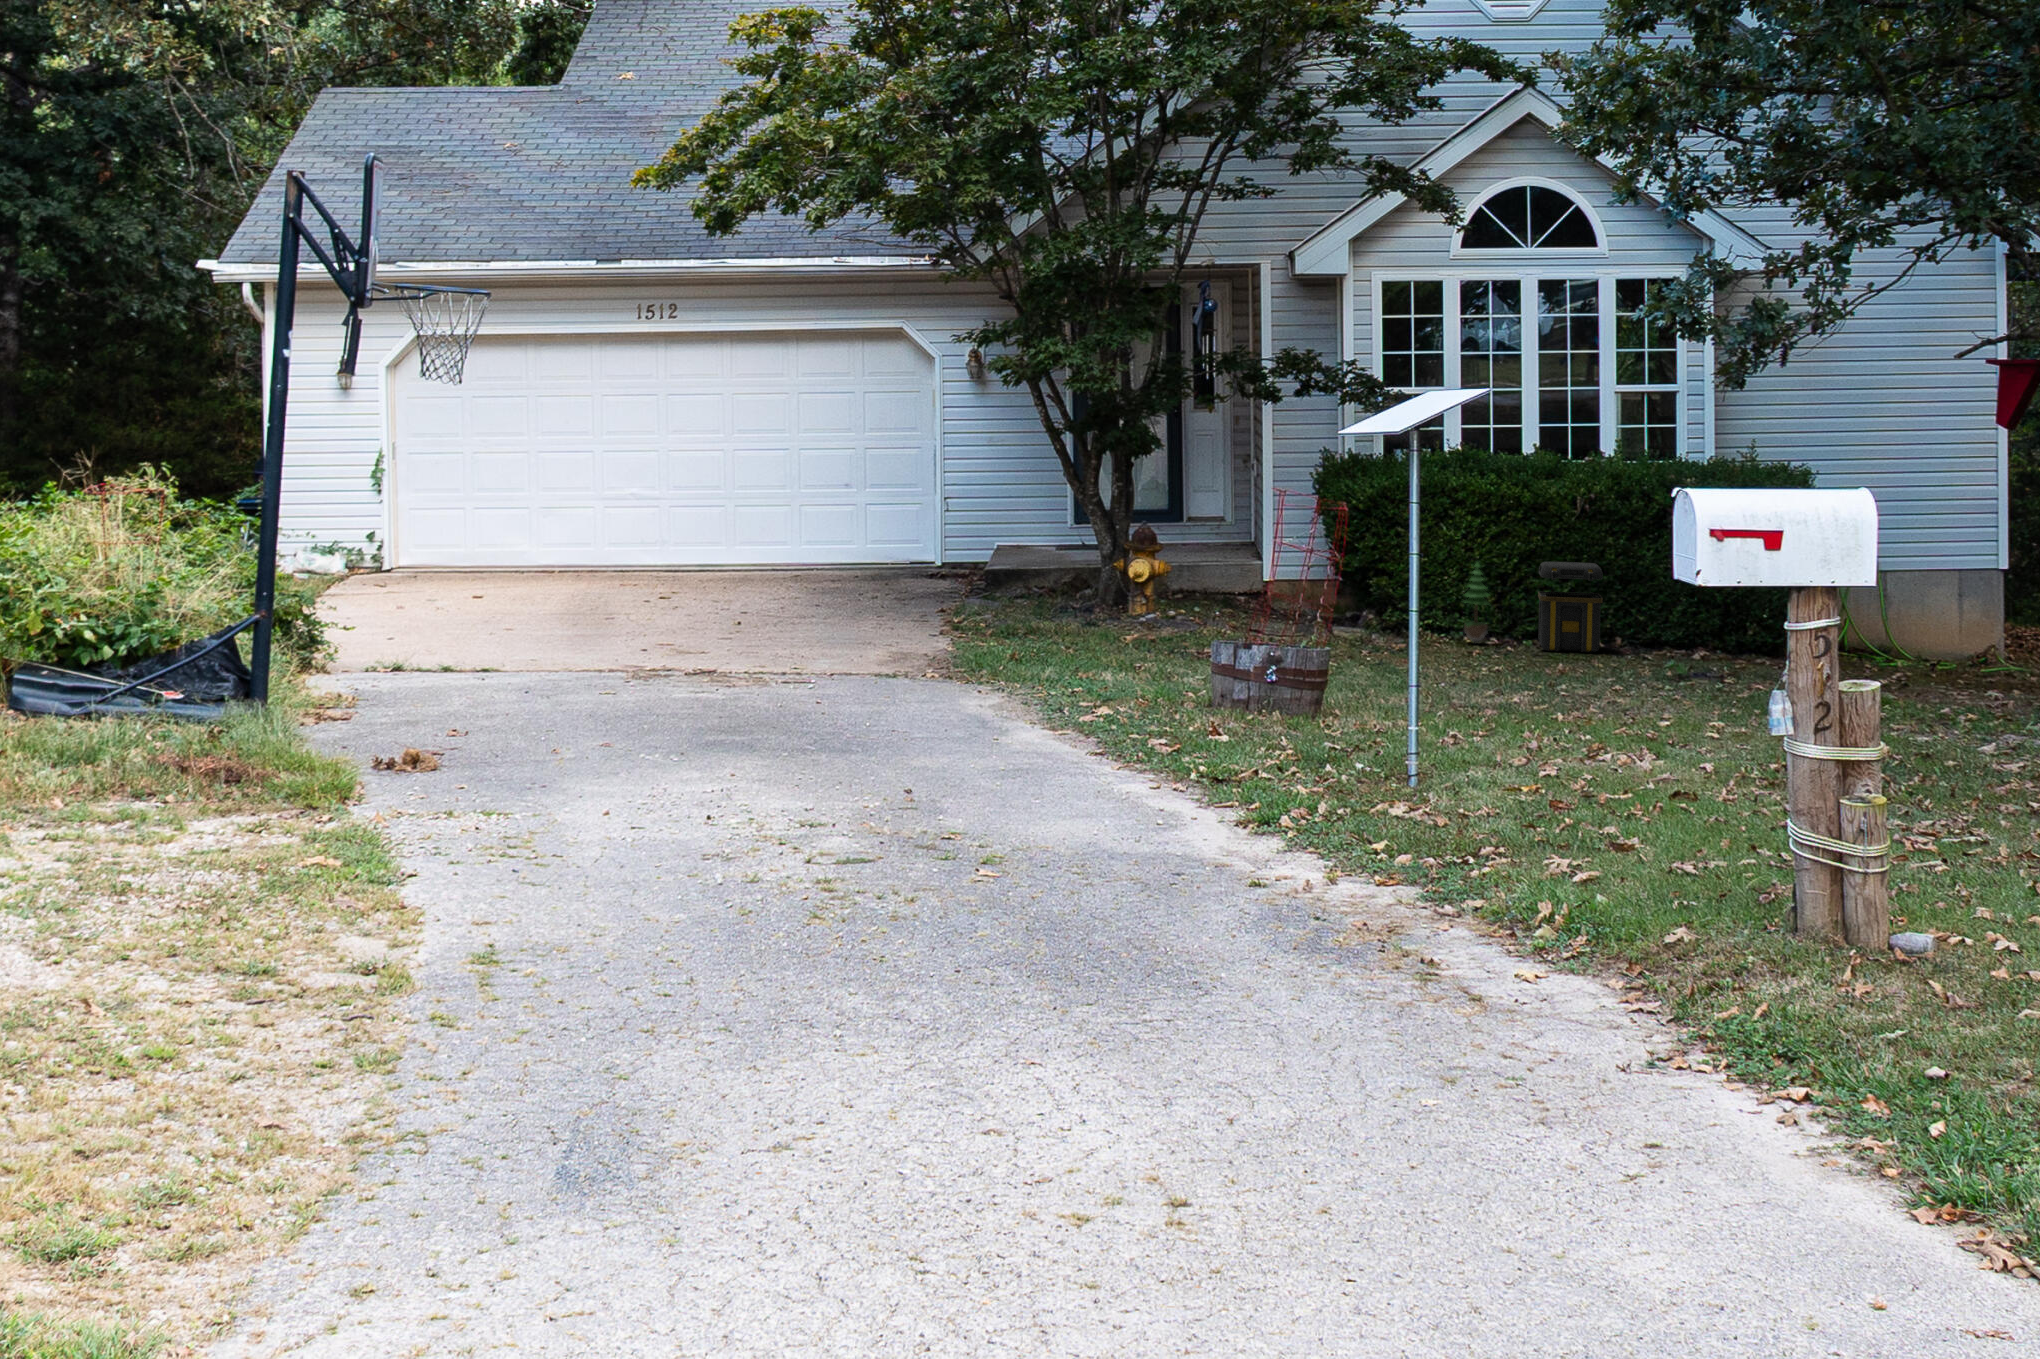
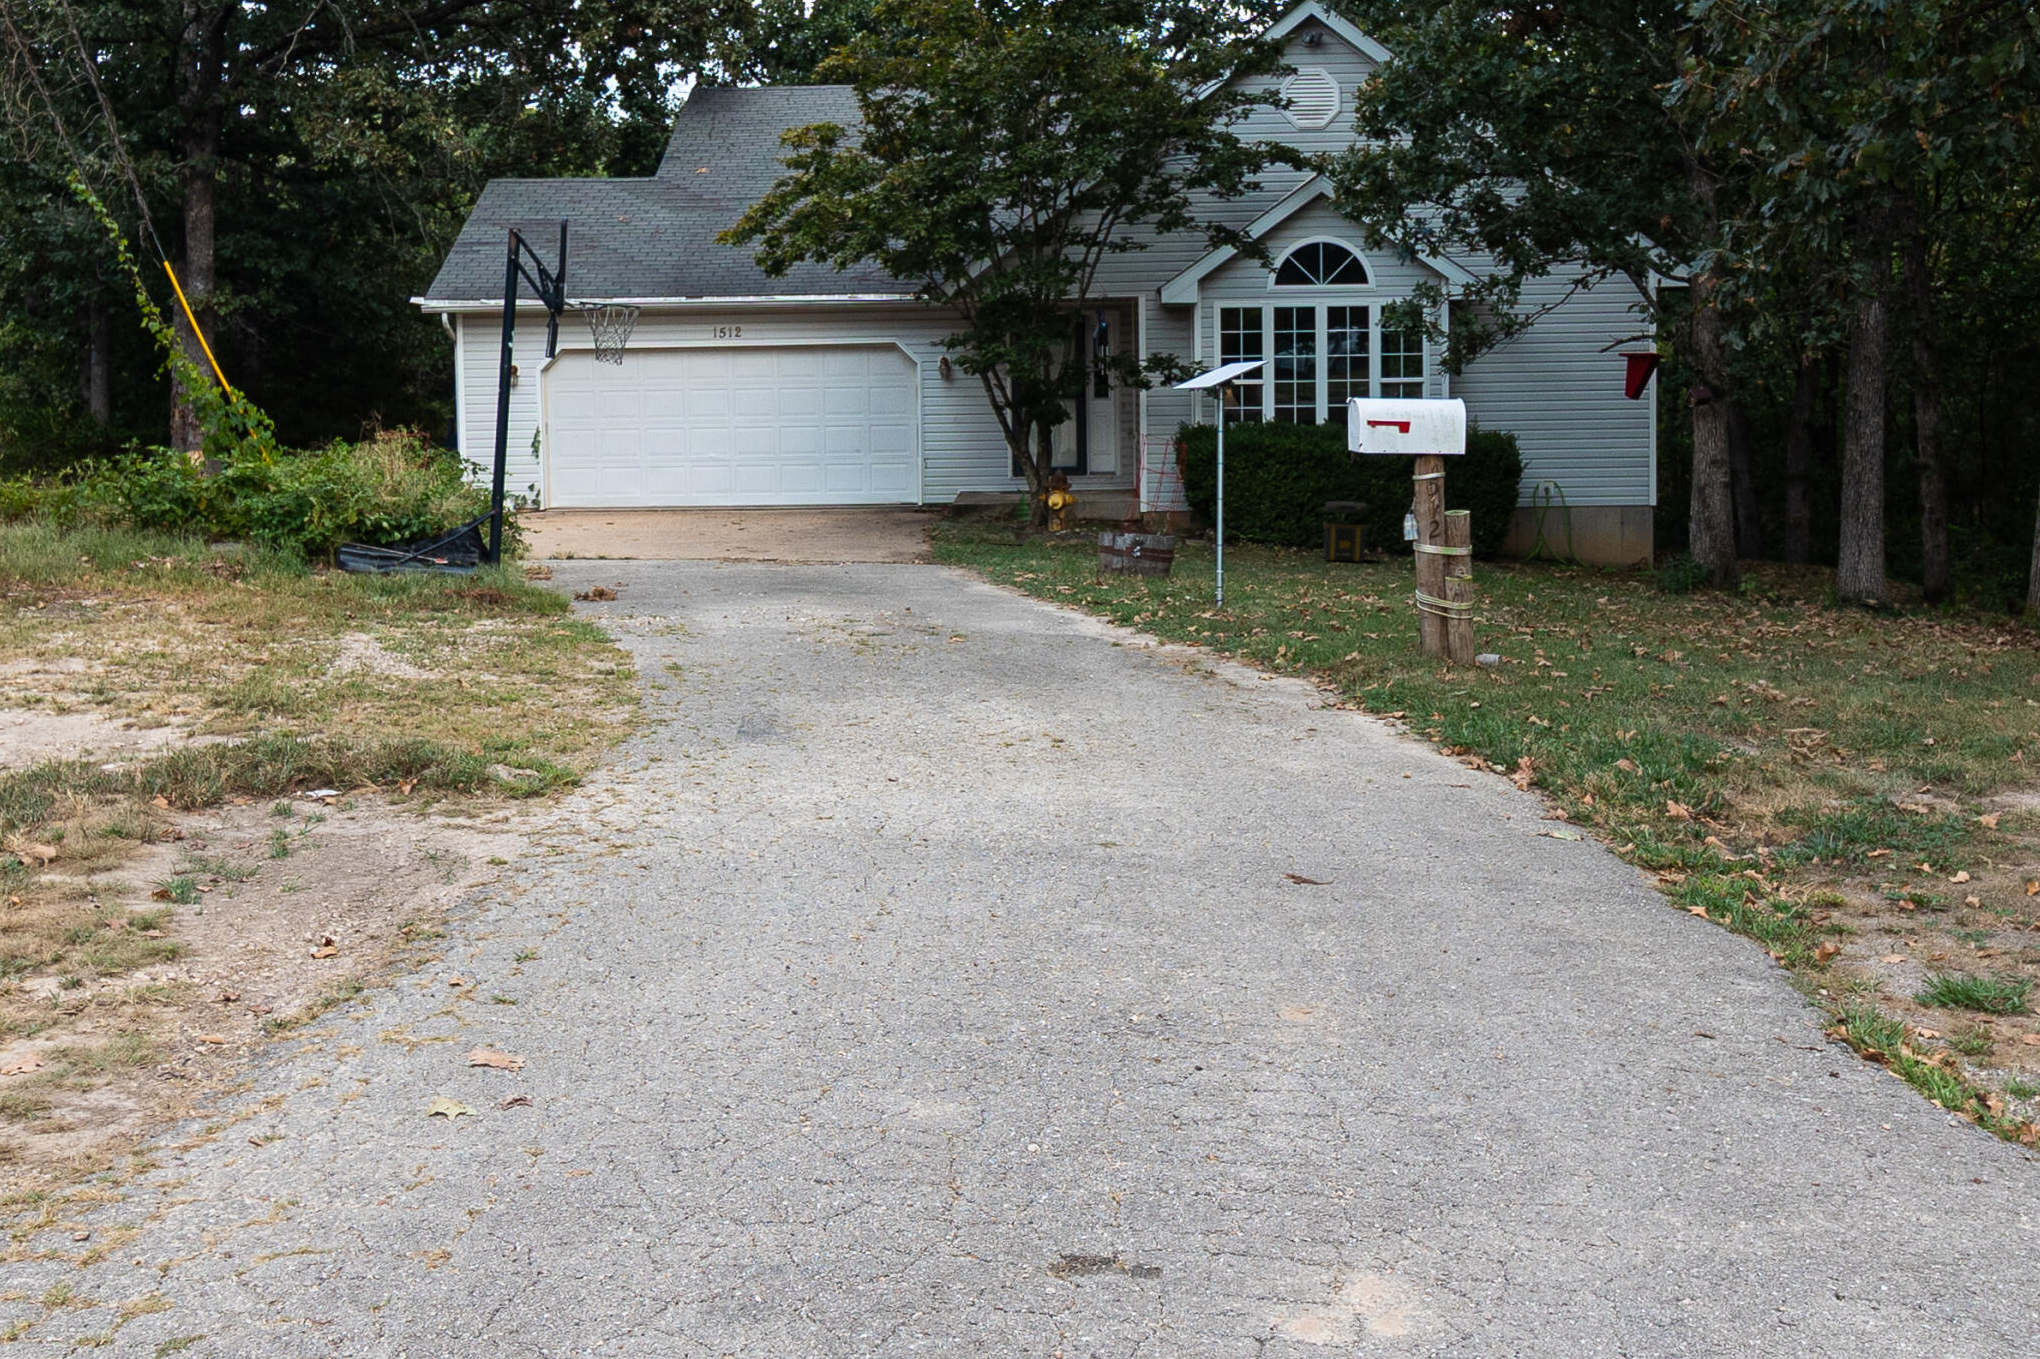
potted tree: present [1464,562,1491,643] -> present [1014,491,1031,544]

